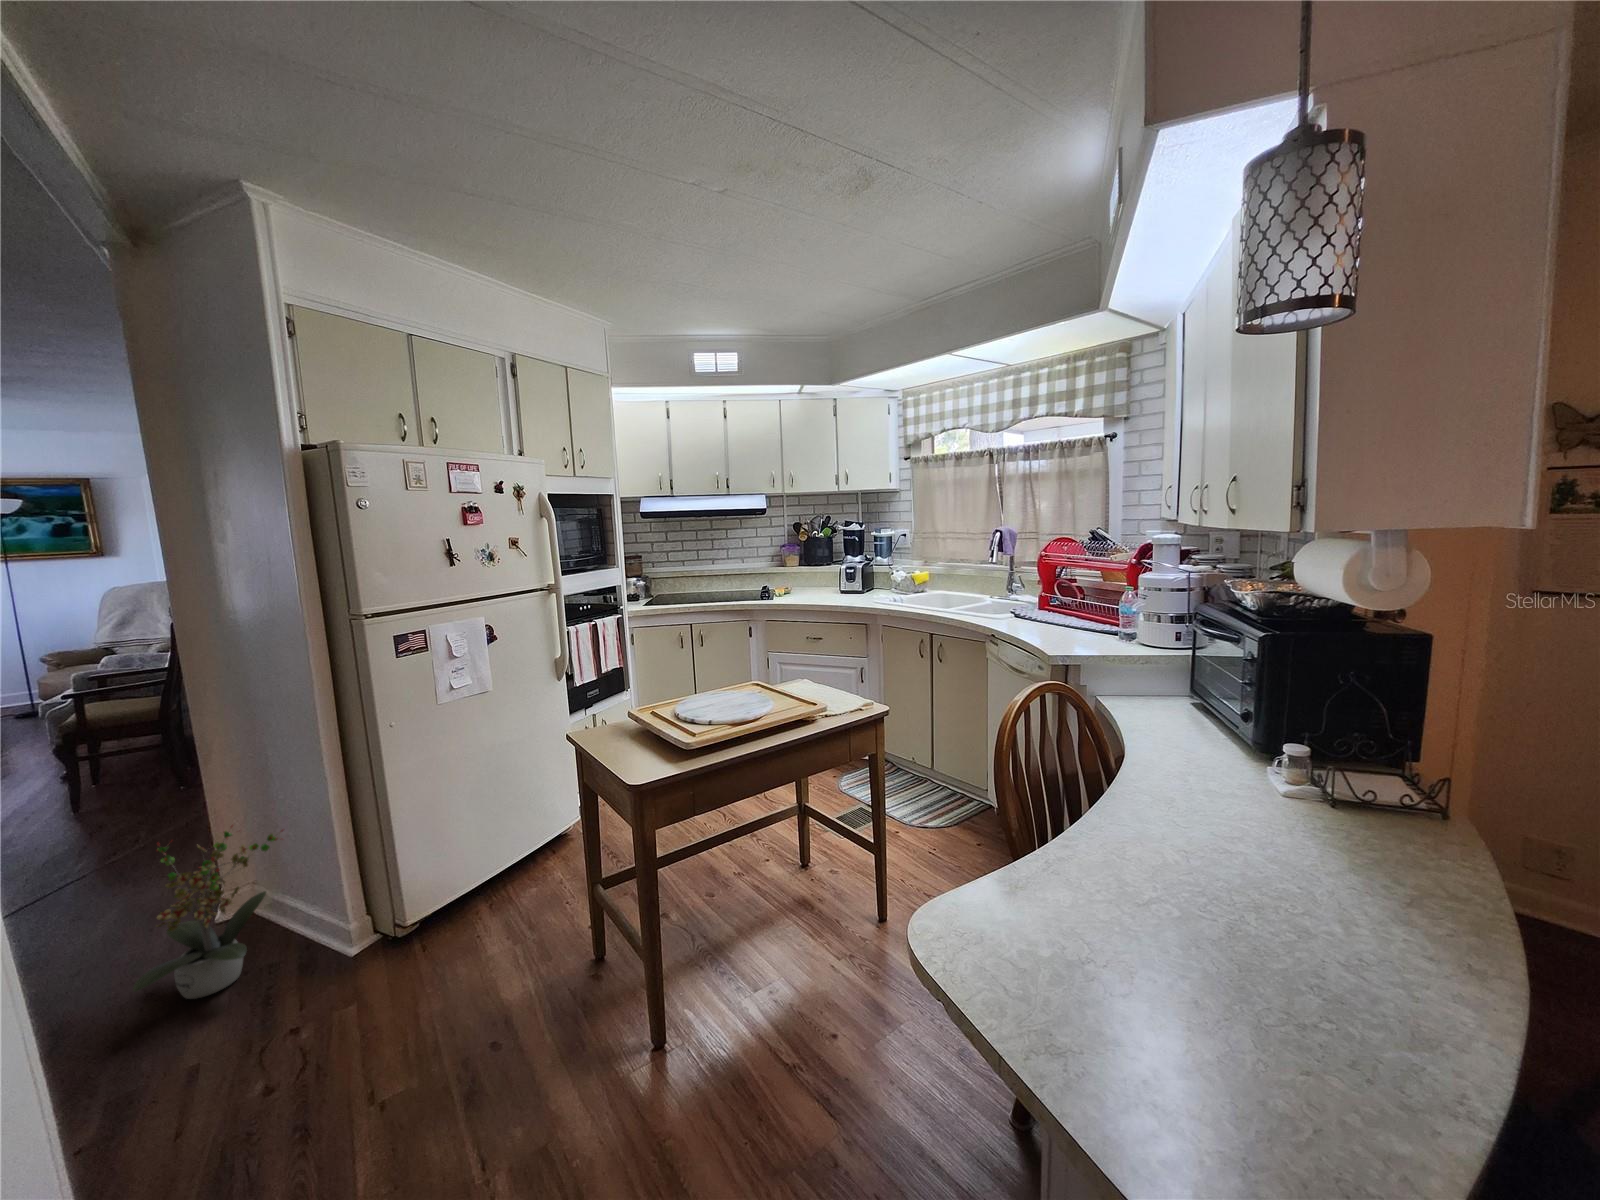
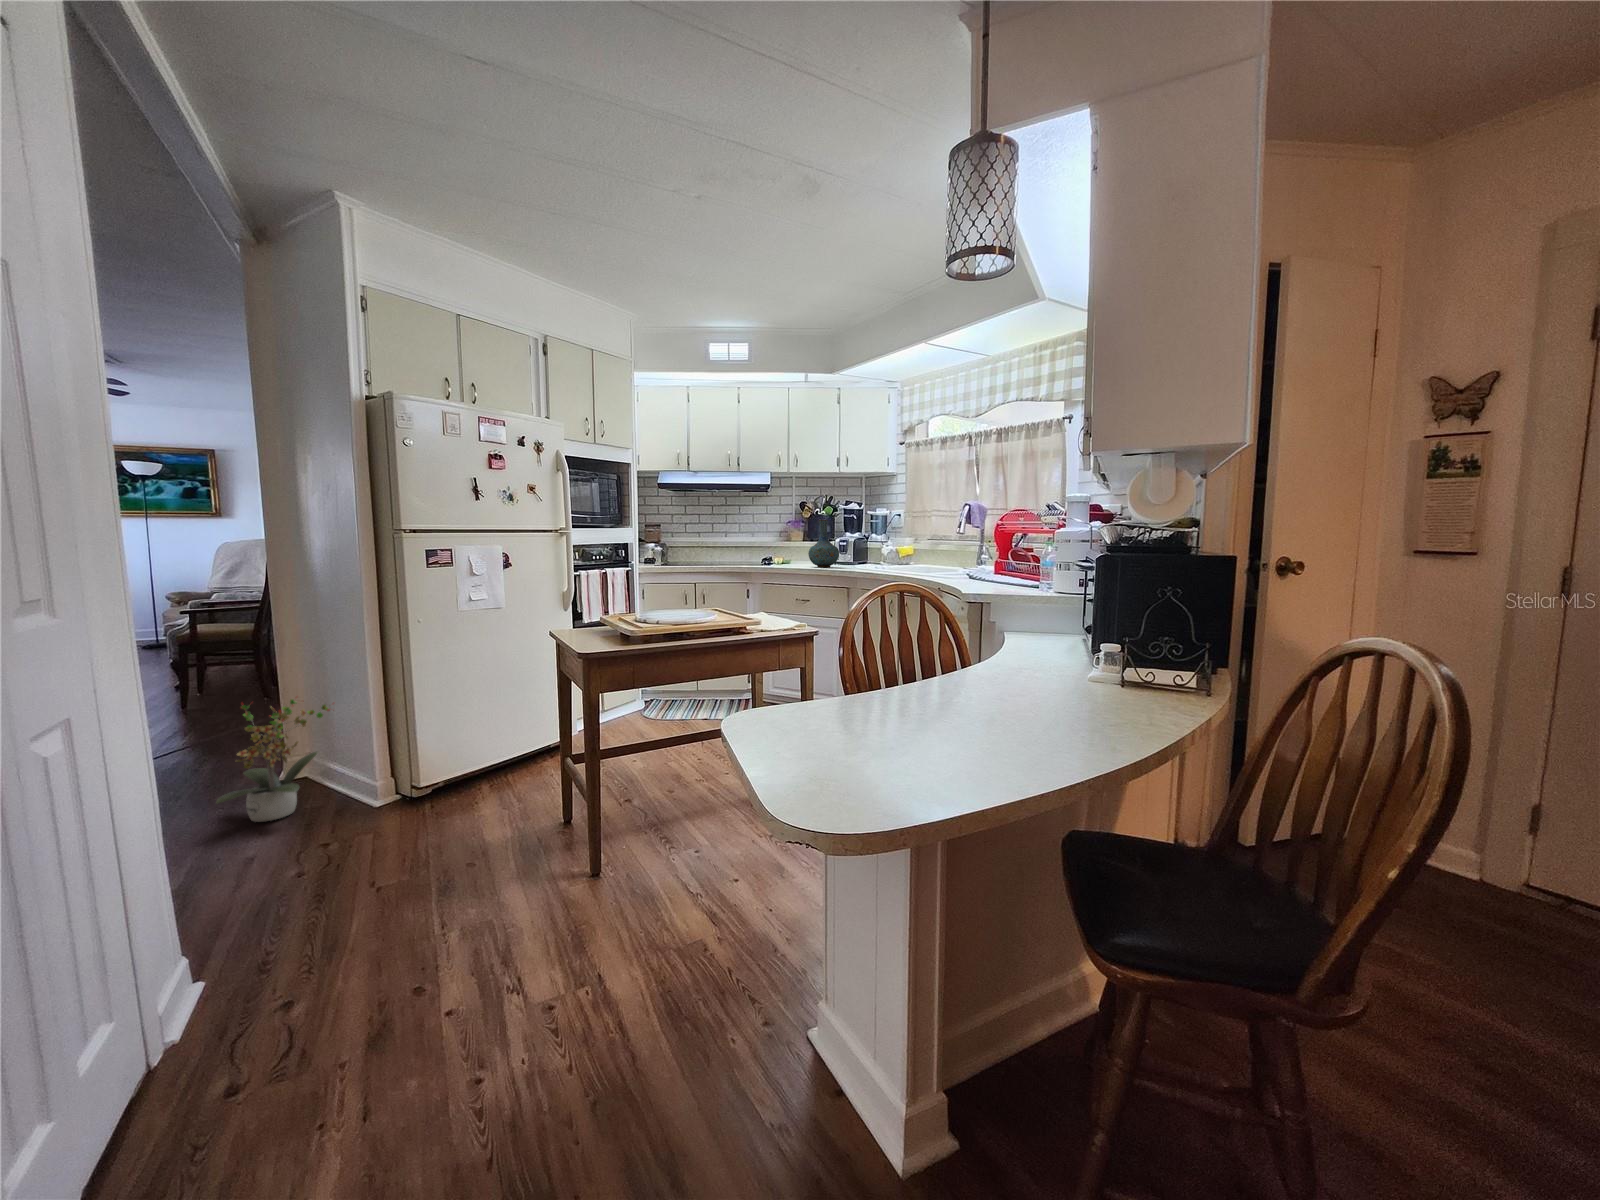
vase: none [816,547,850,598] -> present [808,520,839,567]

